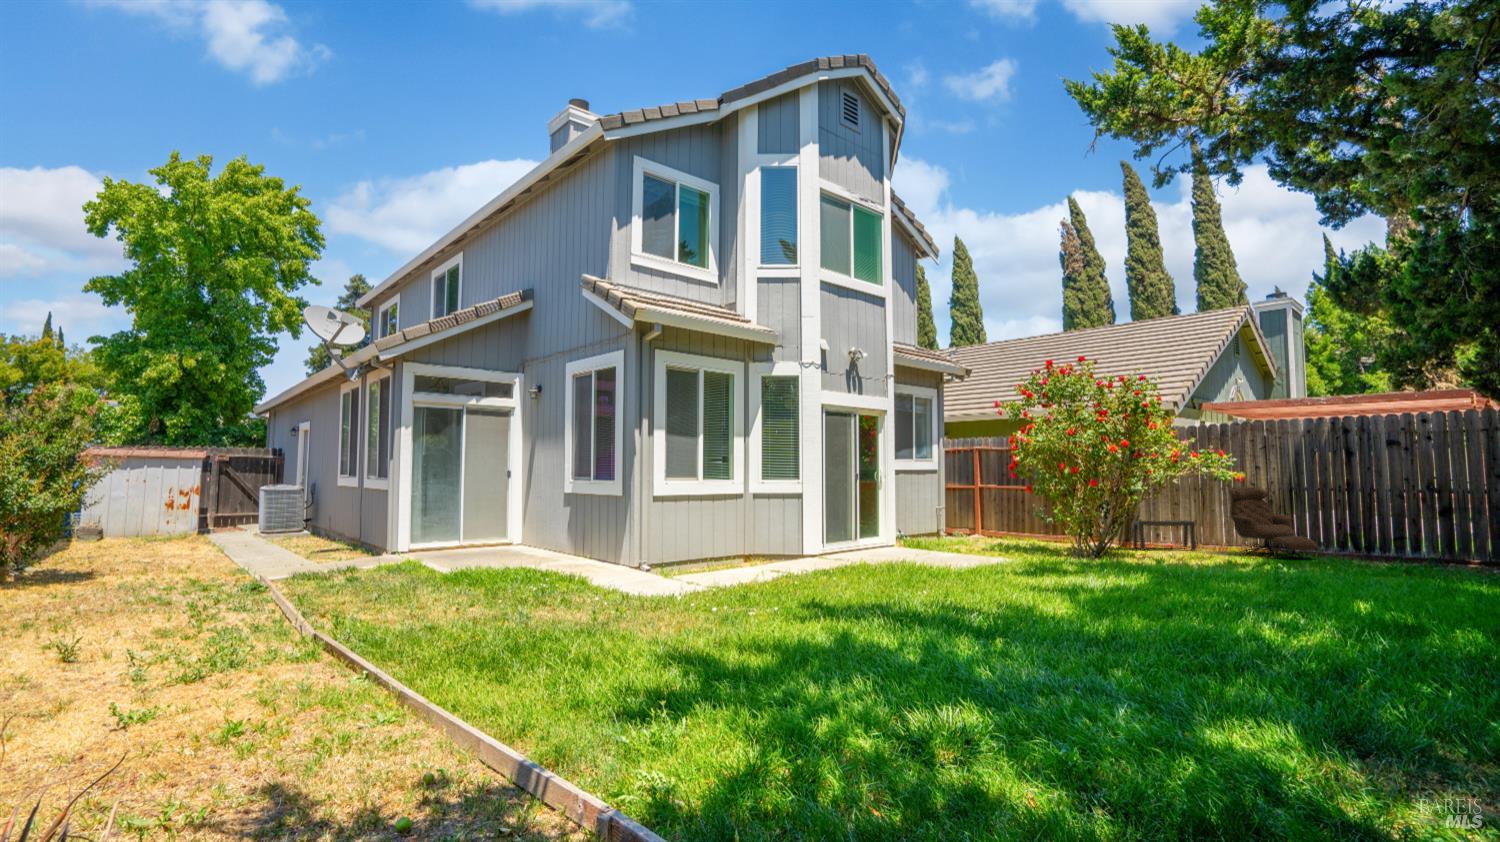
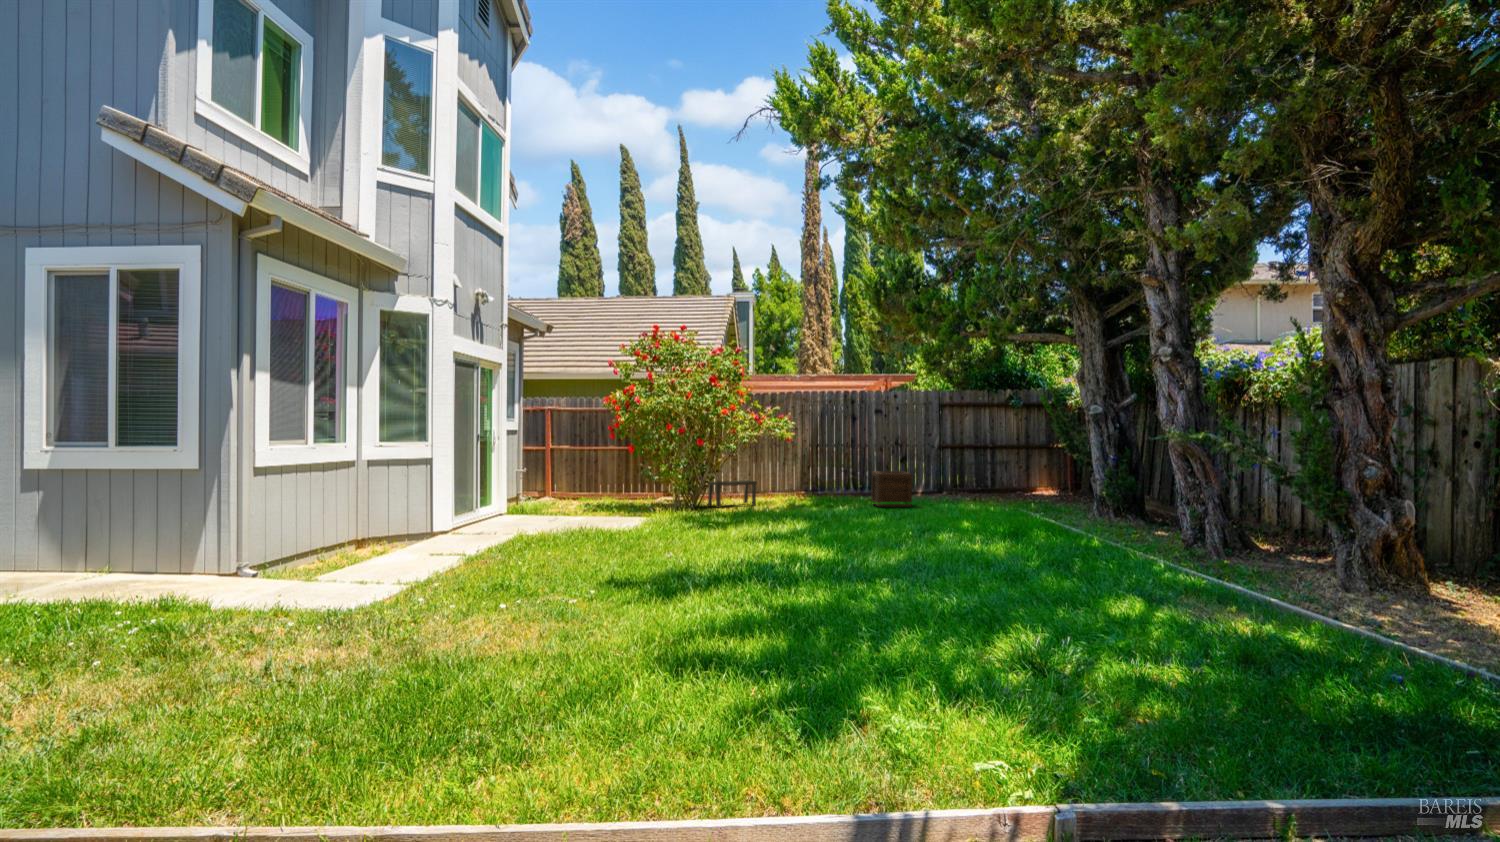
lounge chair: present [1230,487,1318,558] -> none [783,451,842,509]
wooden crate: none [1374,514,1442,567] -> present [871,471,912,507]

